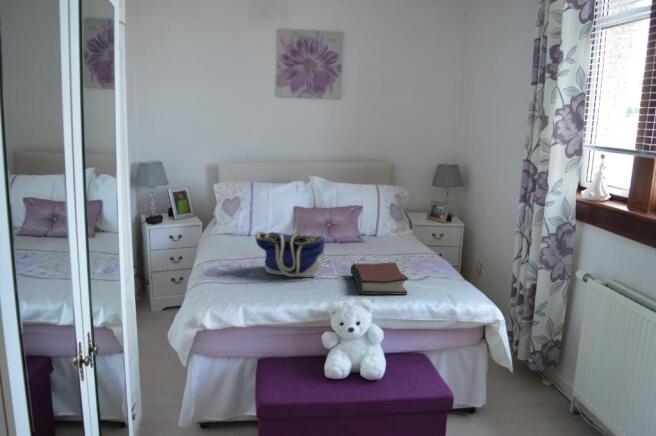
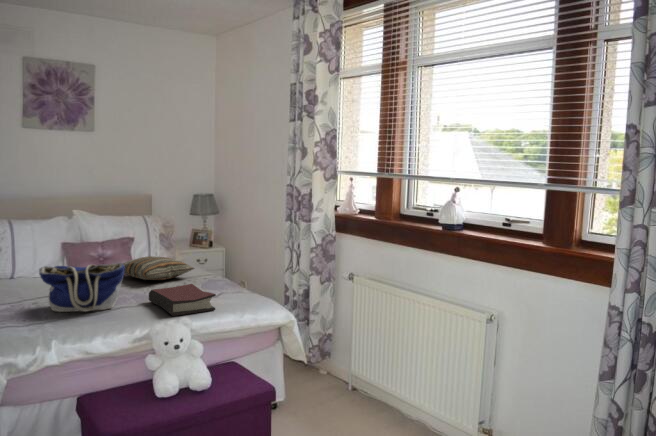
pillow: none [339,228,412,253] -> present [123,256,194,280]

